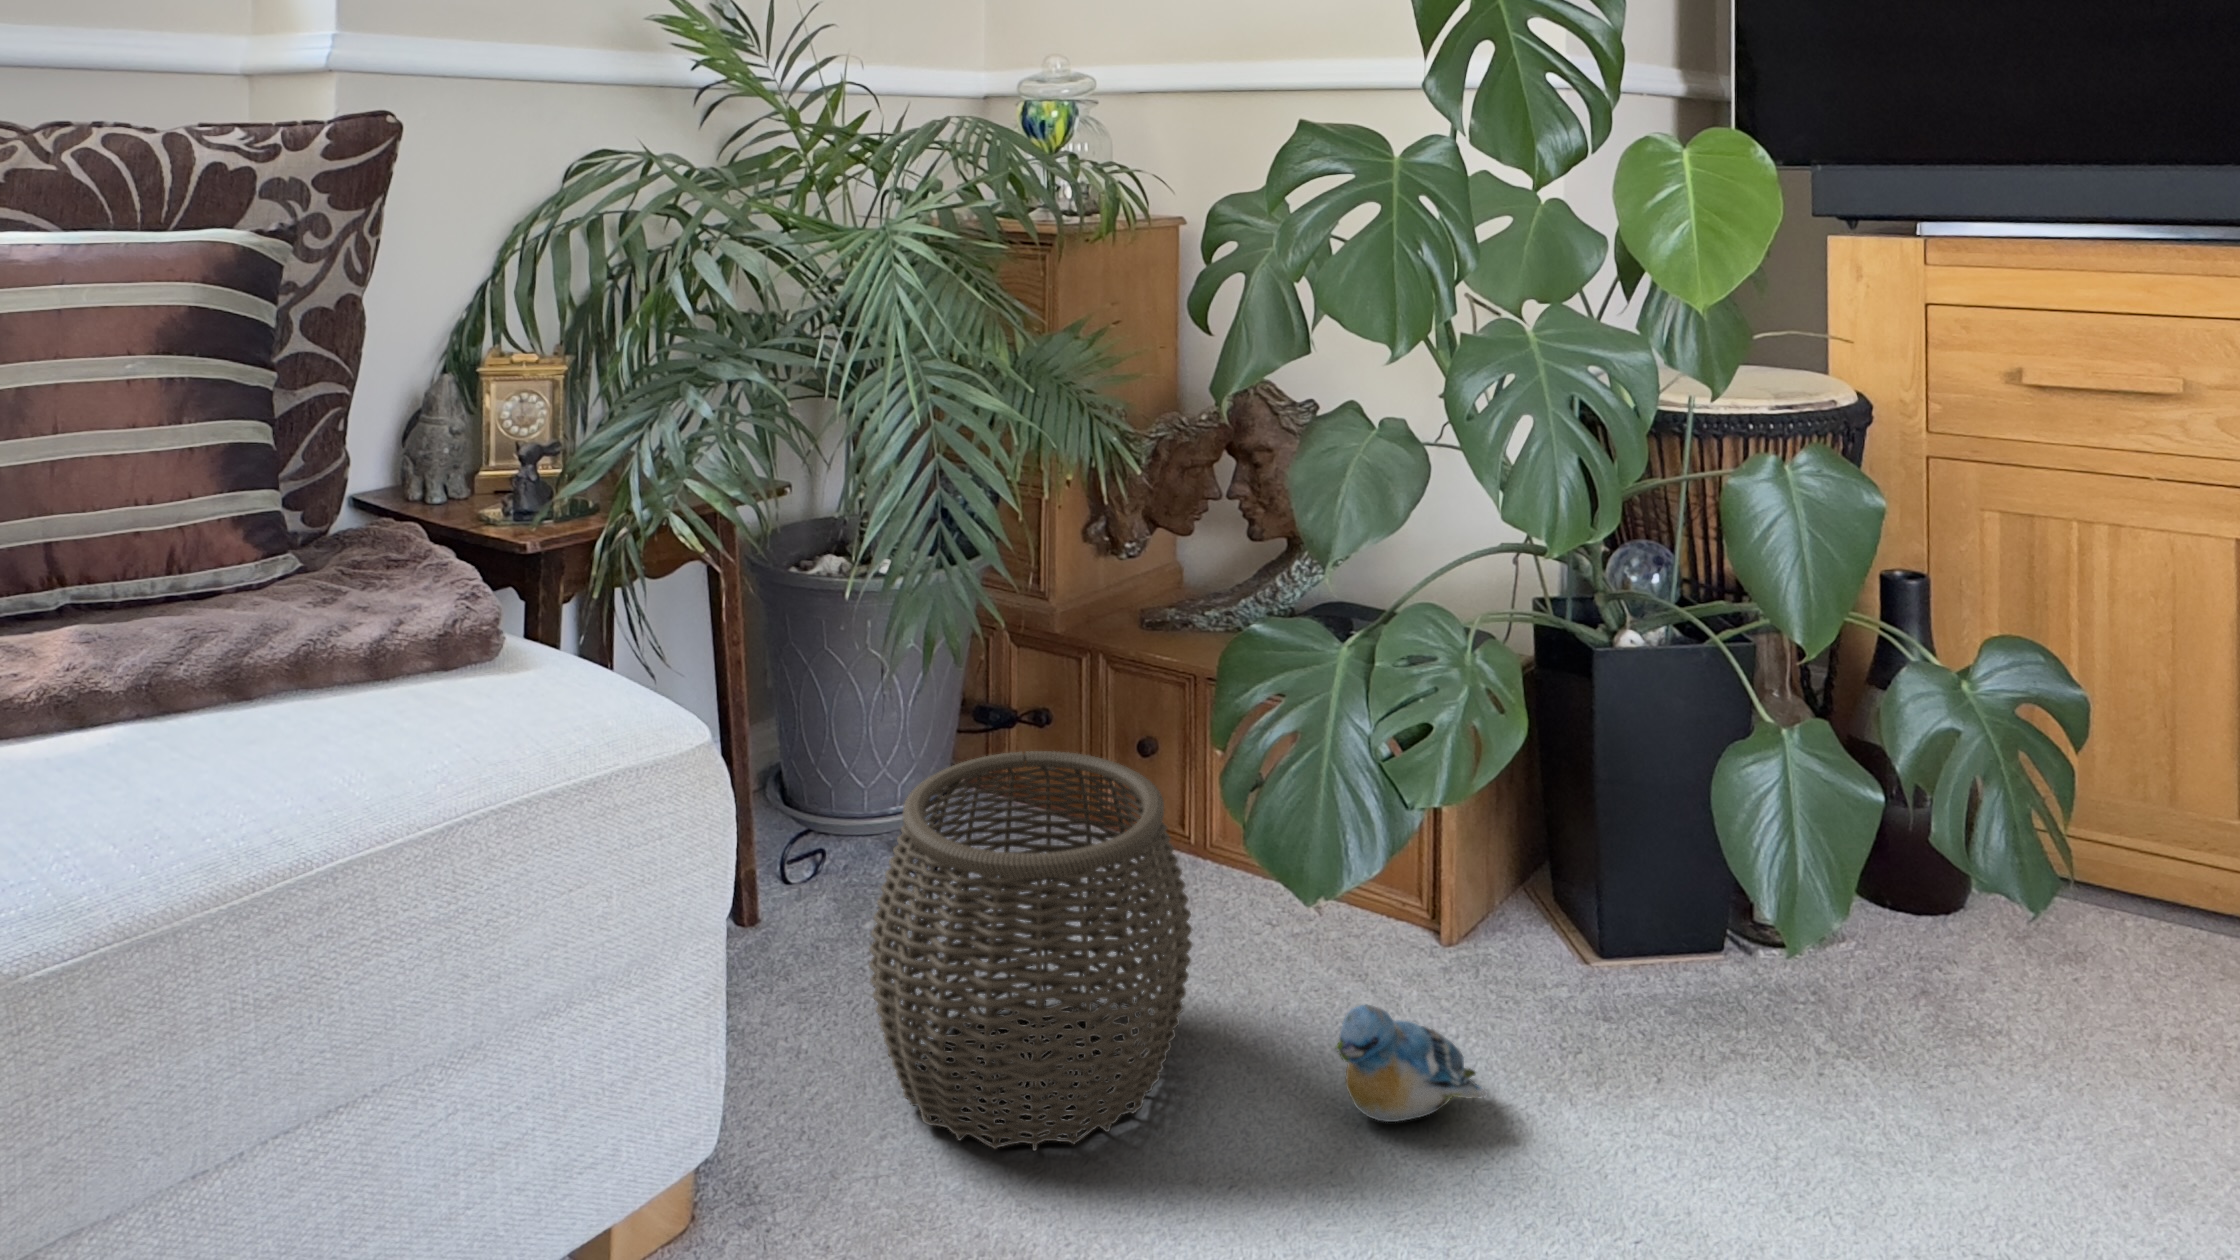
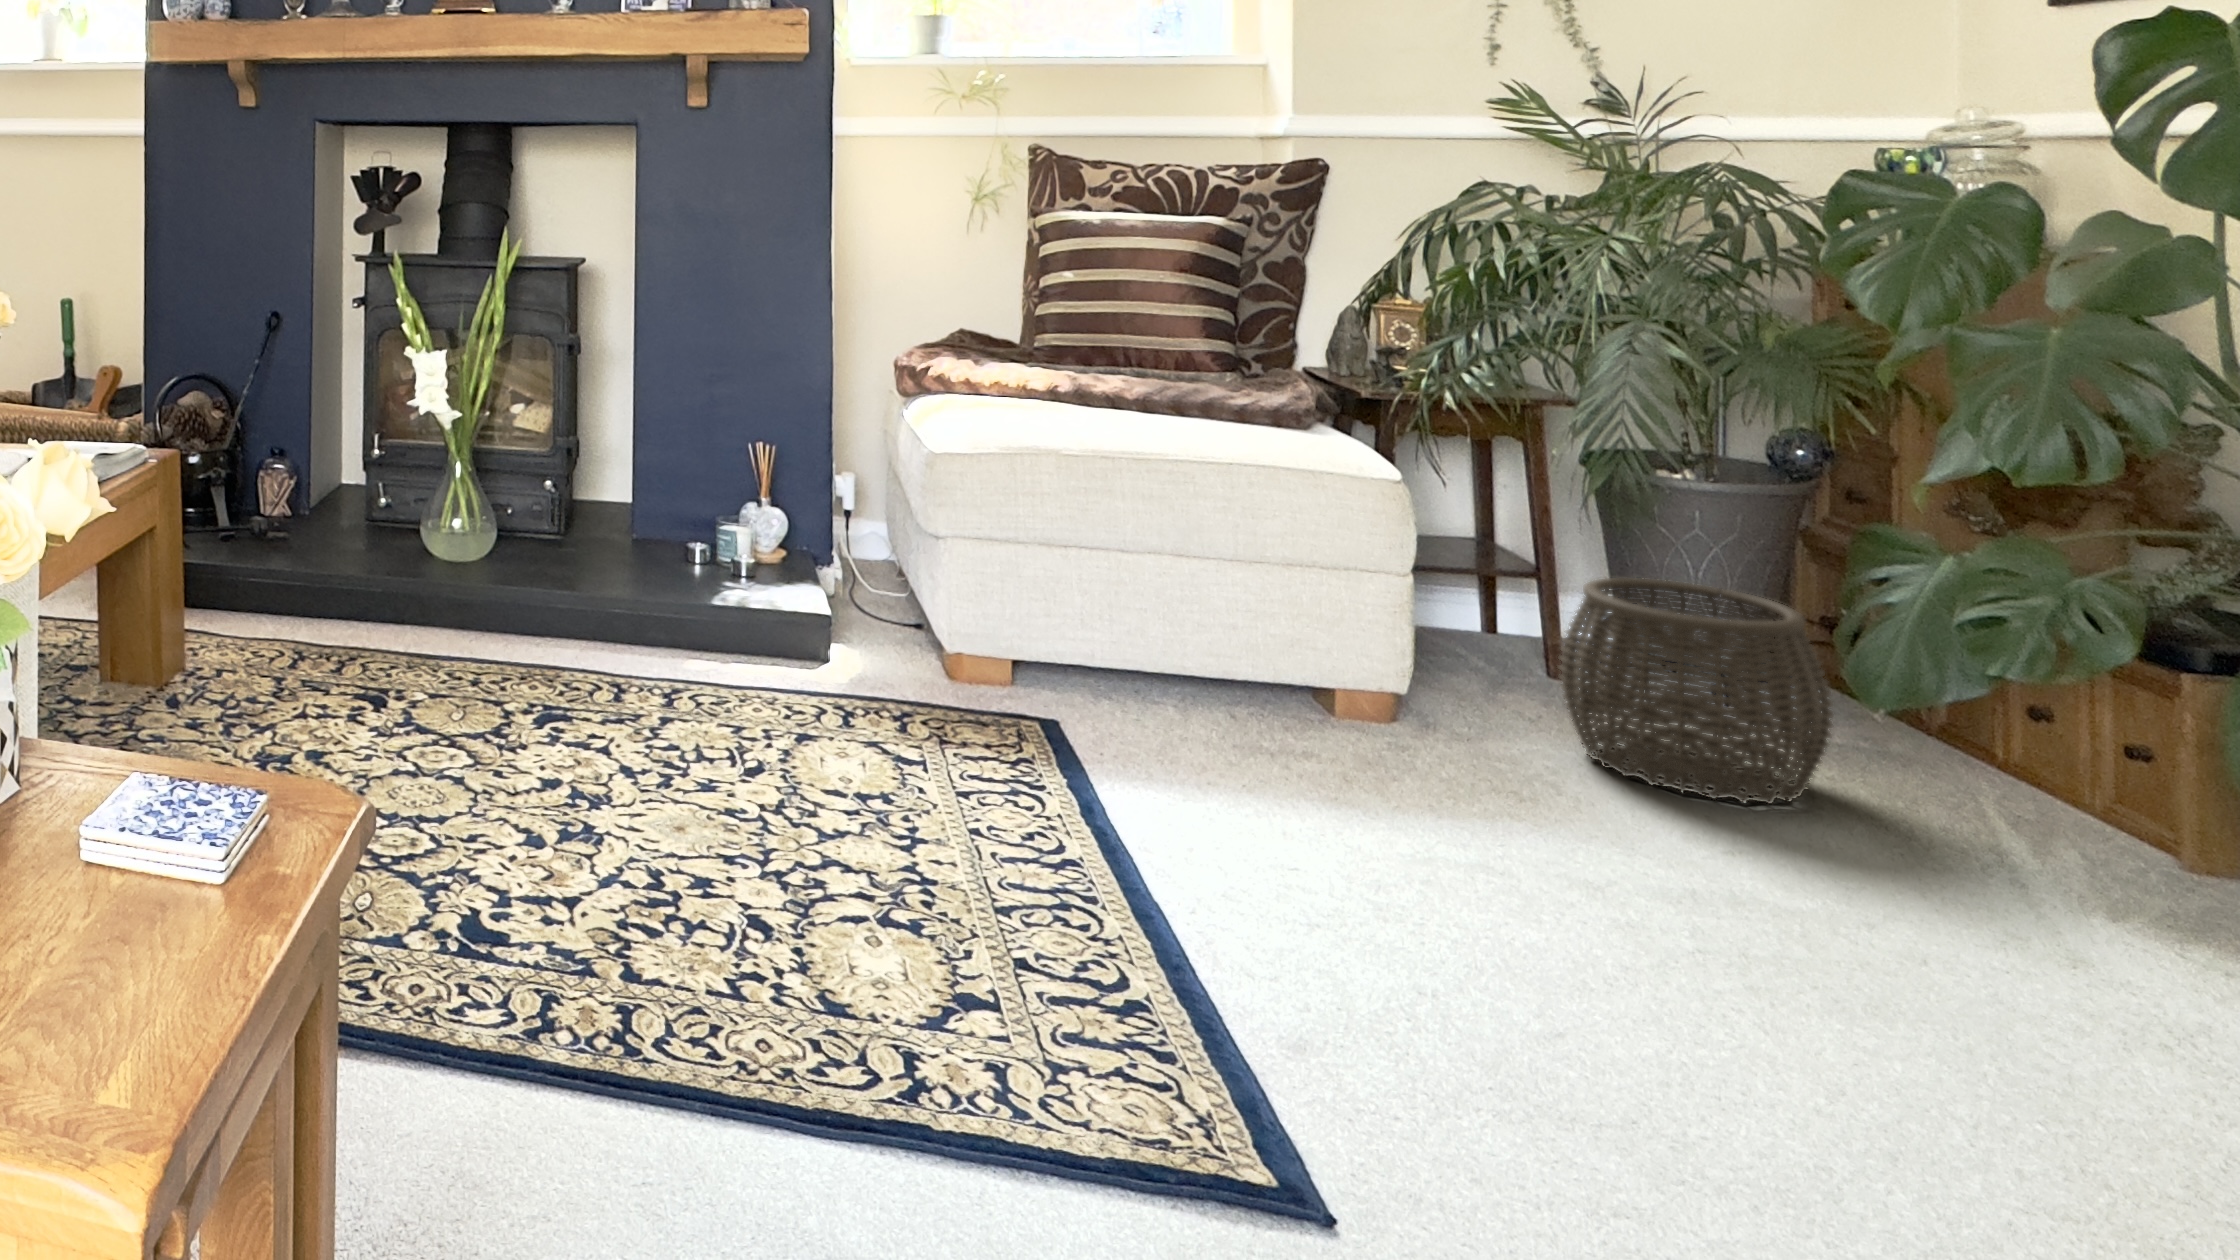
plush toy: present [1336,1005,1488,1122] -> none [1906,787,2079,888]

